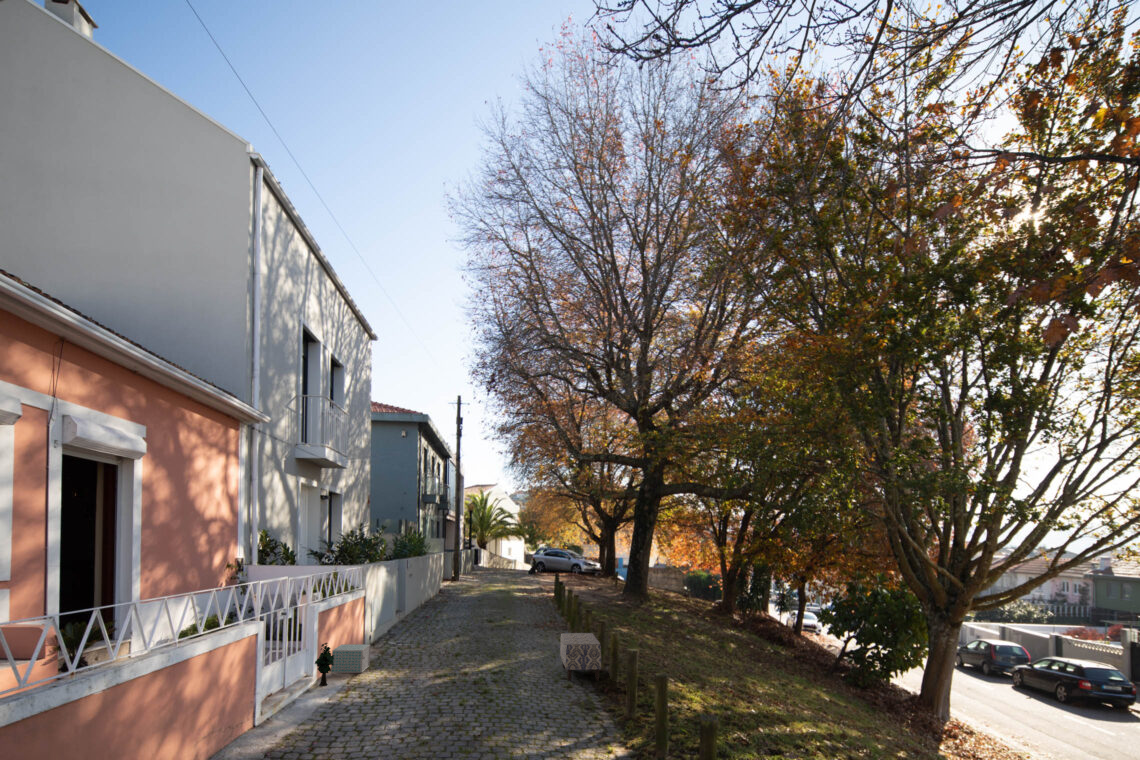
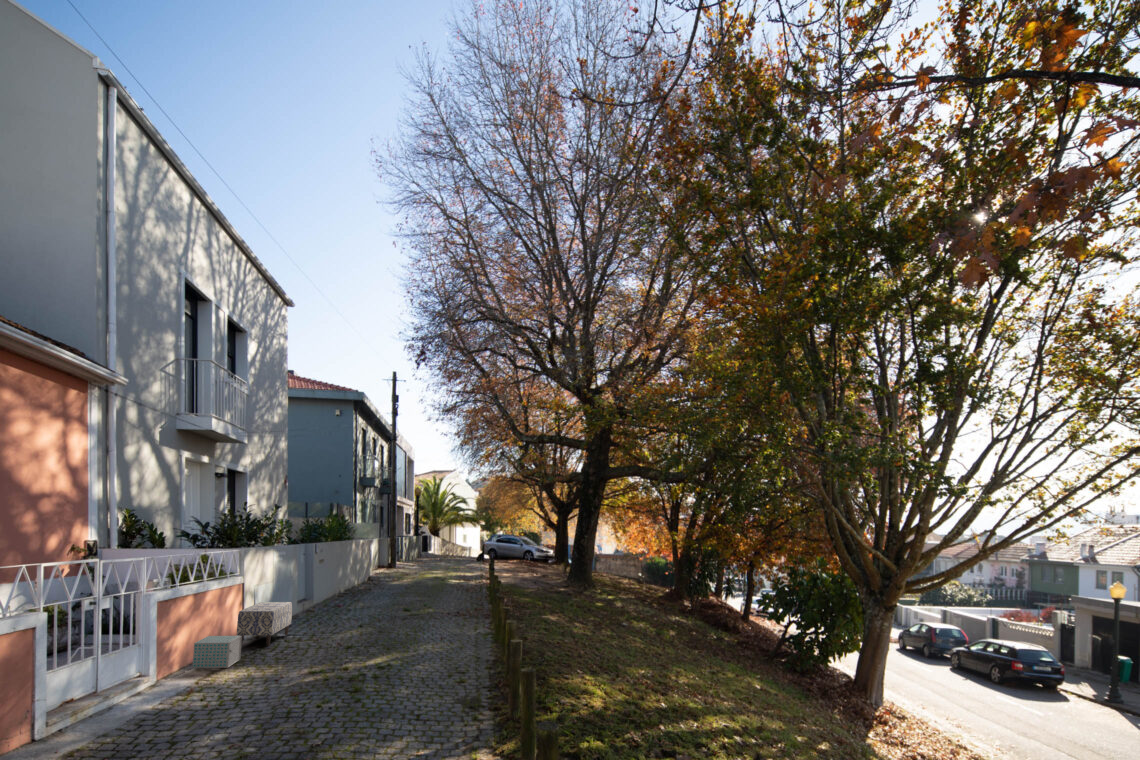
bench: present [560,633,601,681] -> present [237,602,292,646]
decorative plant: present [315,643,334,686] -> none [165,634,190,684]

